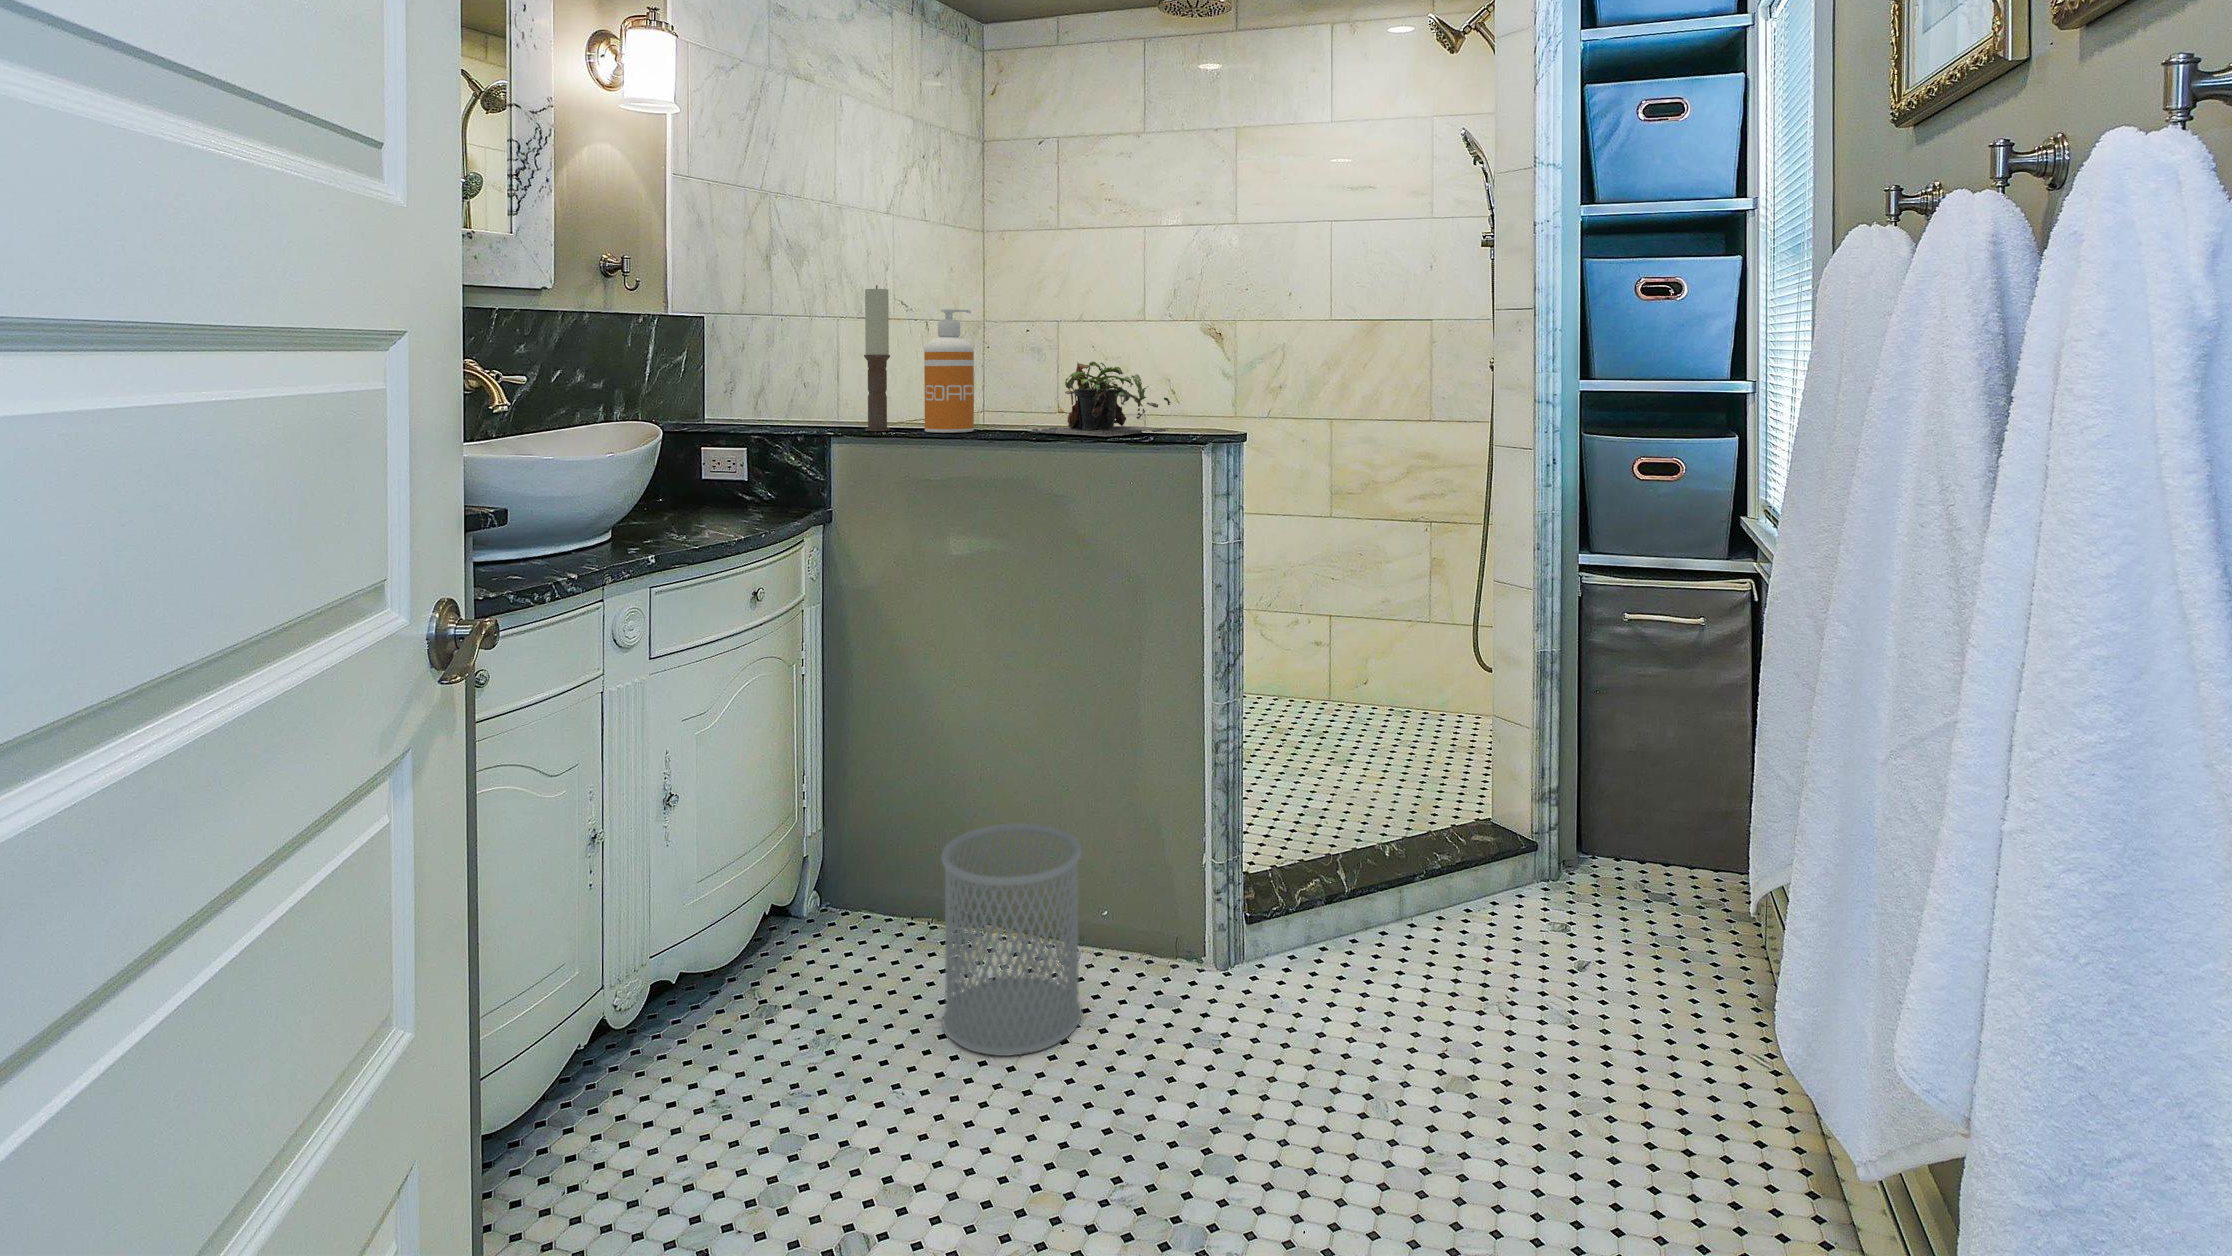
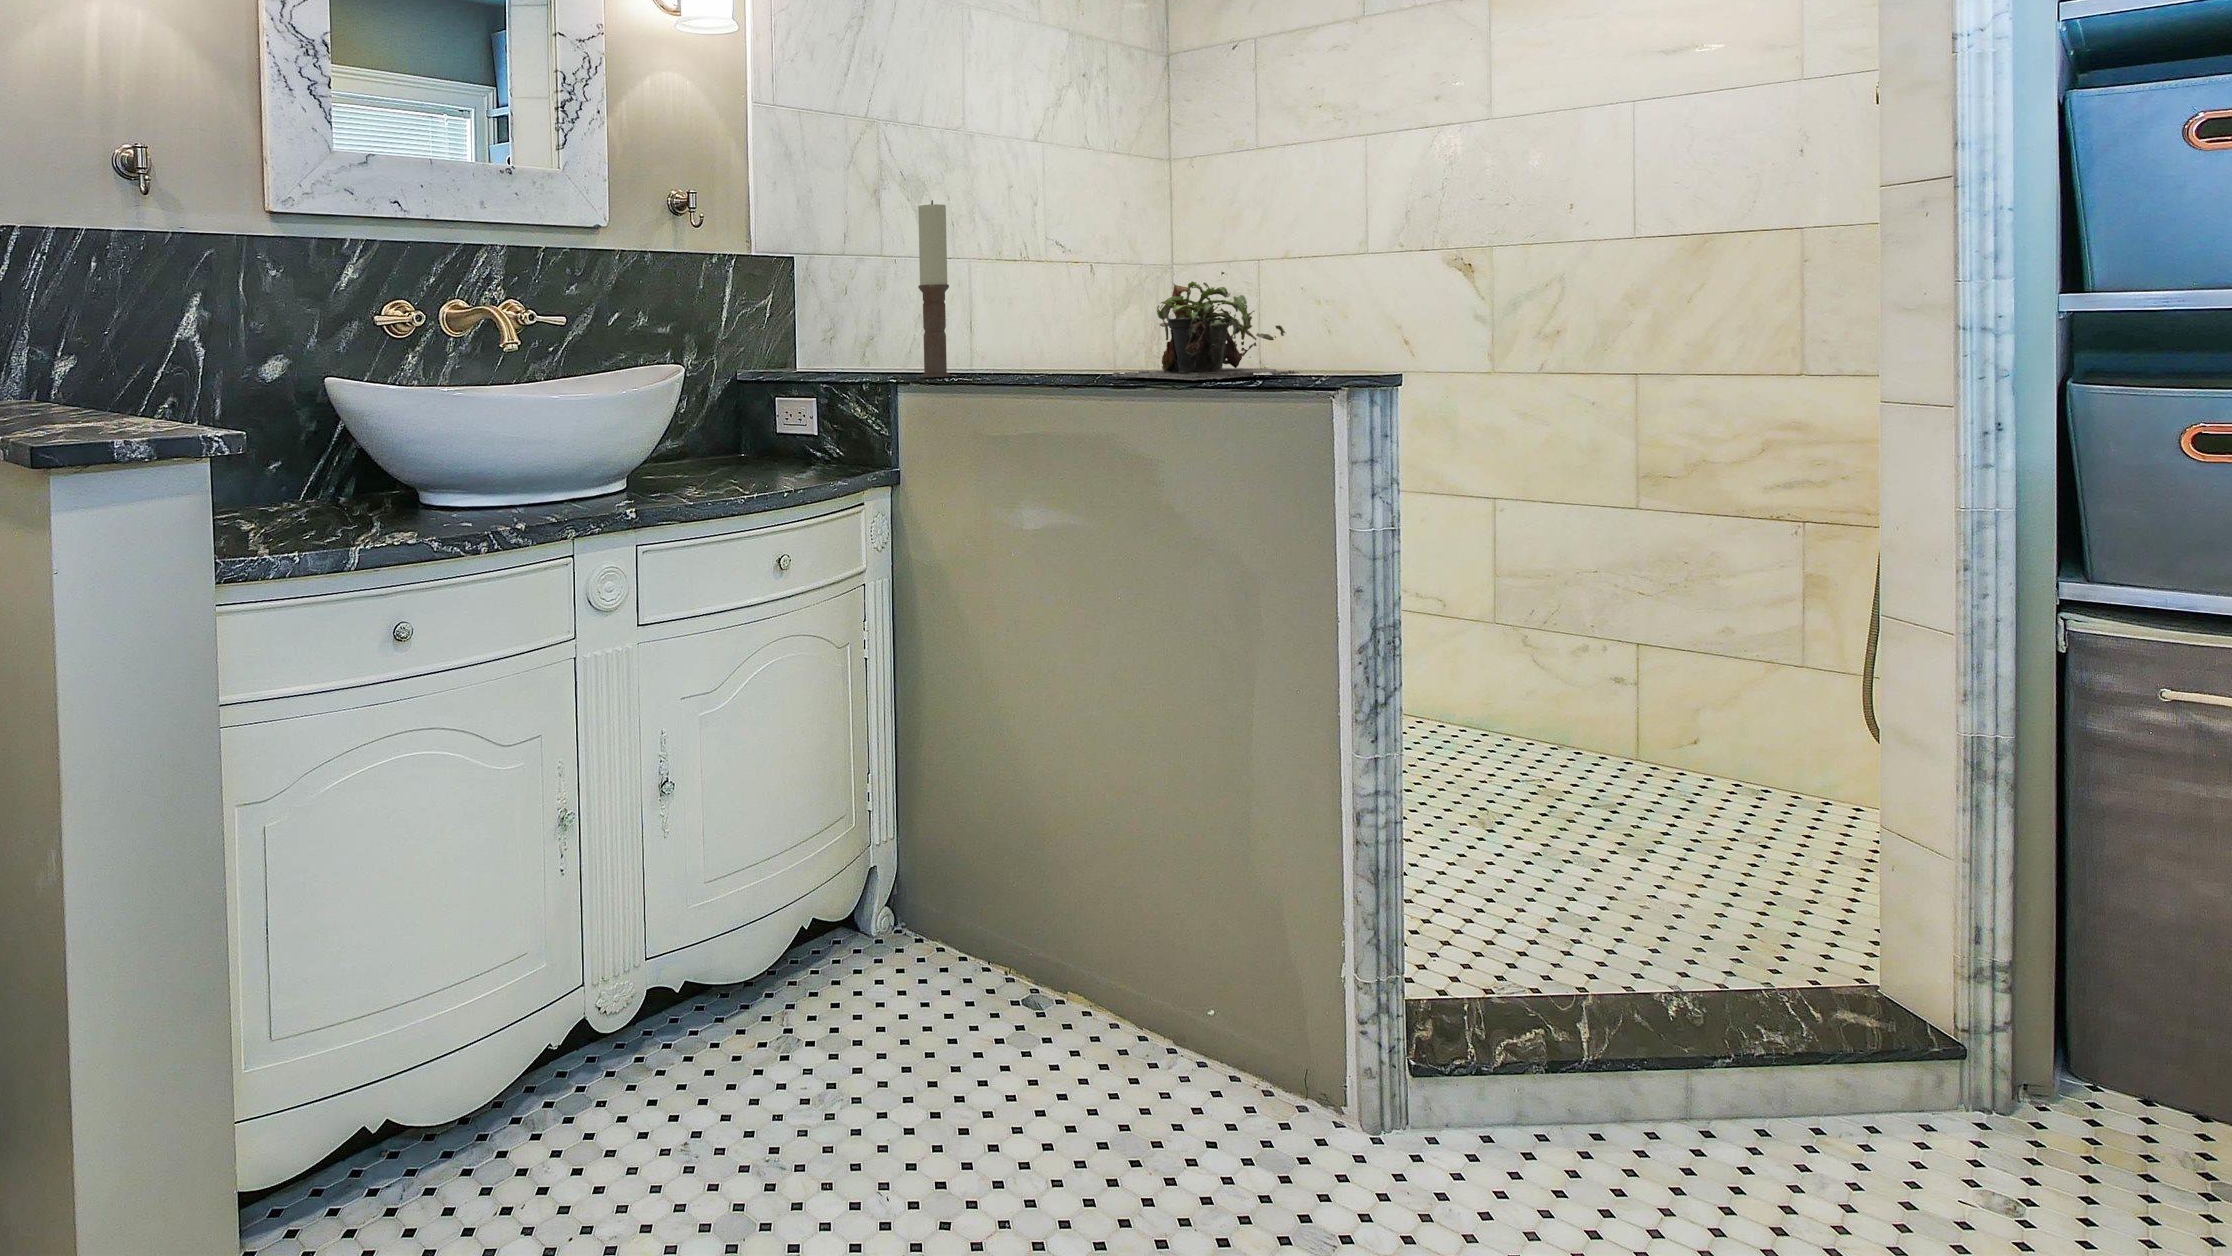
soap dispenser: present [924,309,974,433] -> none [983,223,1047,378]
wastebasket: present [941,824,1082,1056] -> none [965,877,1151,1185]

